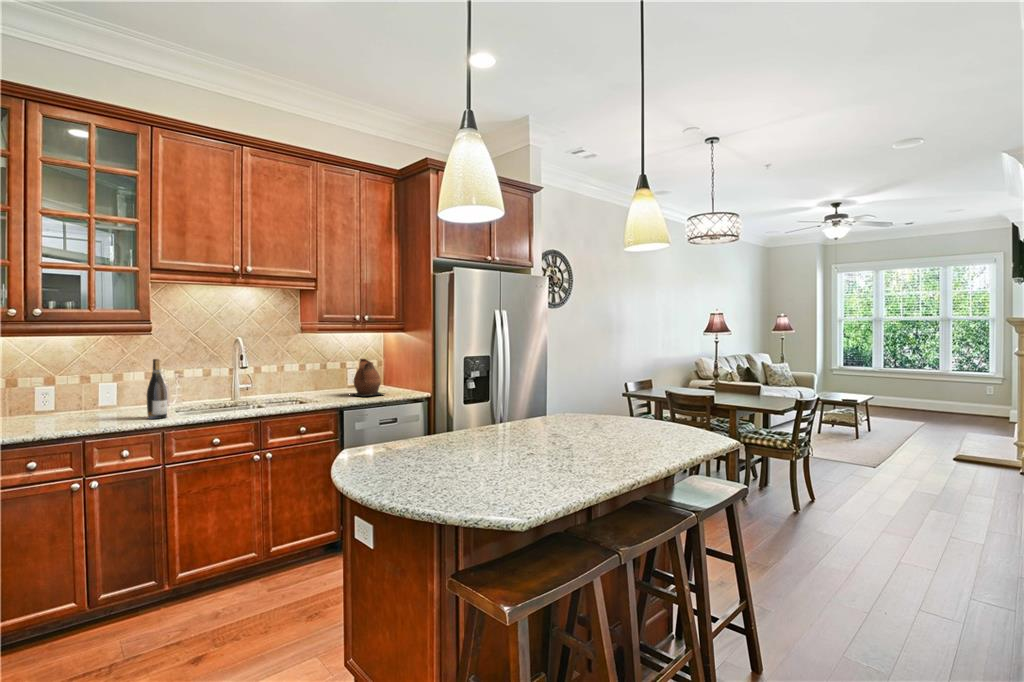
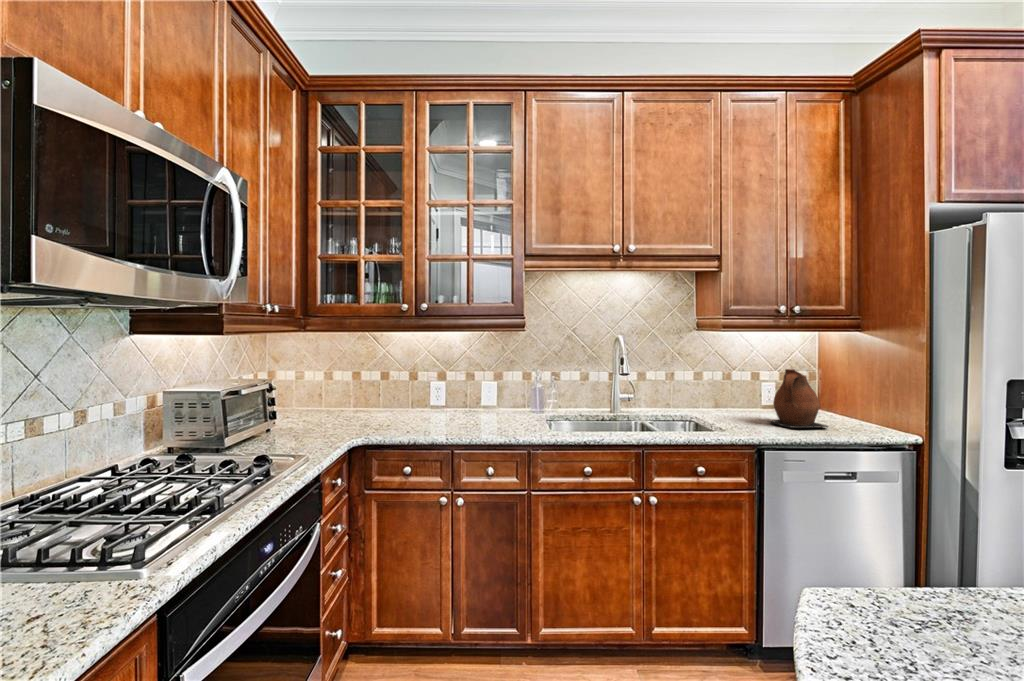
wine bottle: present [147,359,167,419] -> none [516,360,536,432]

